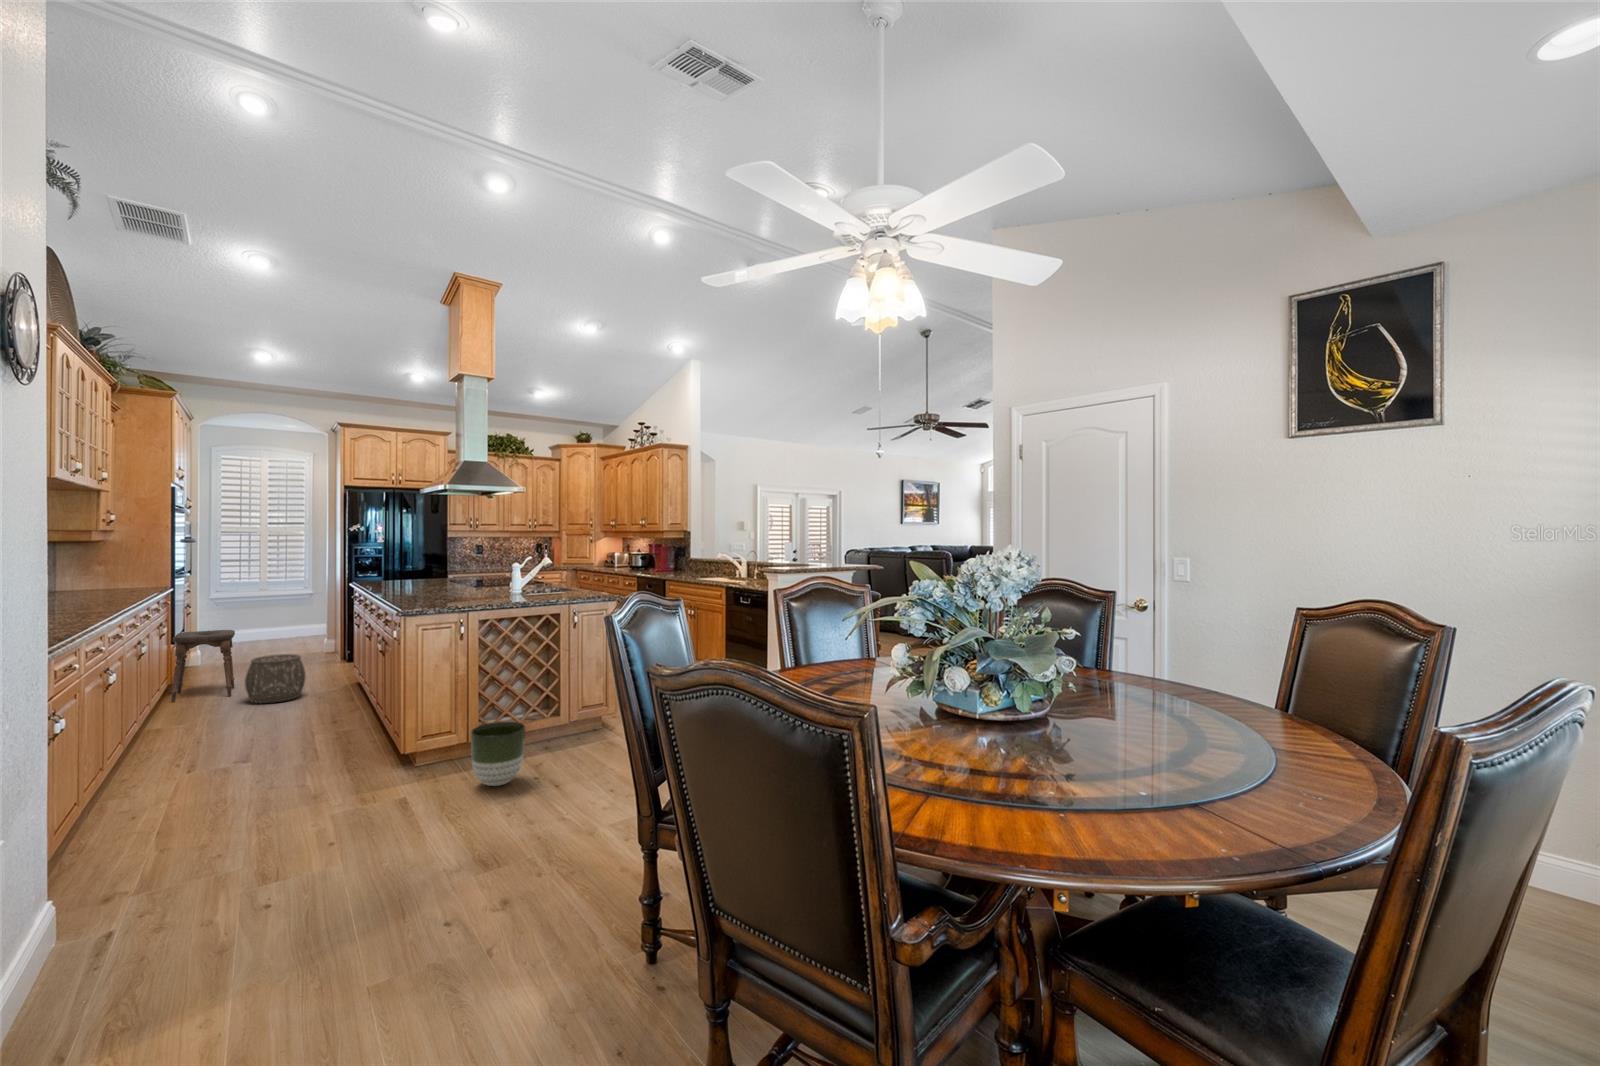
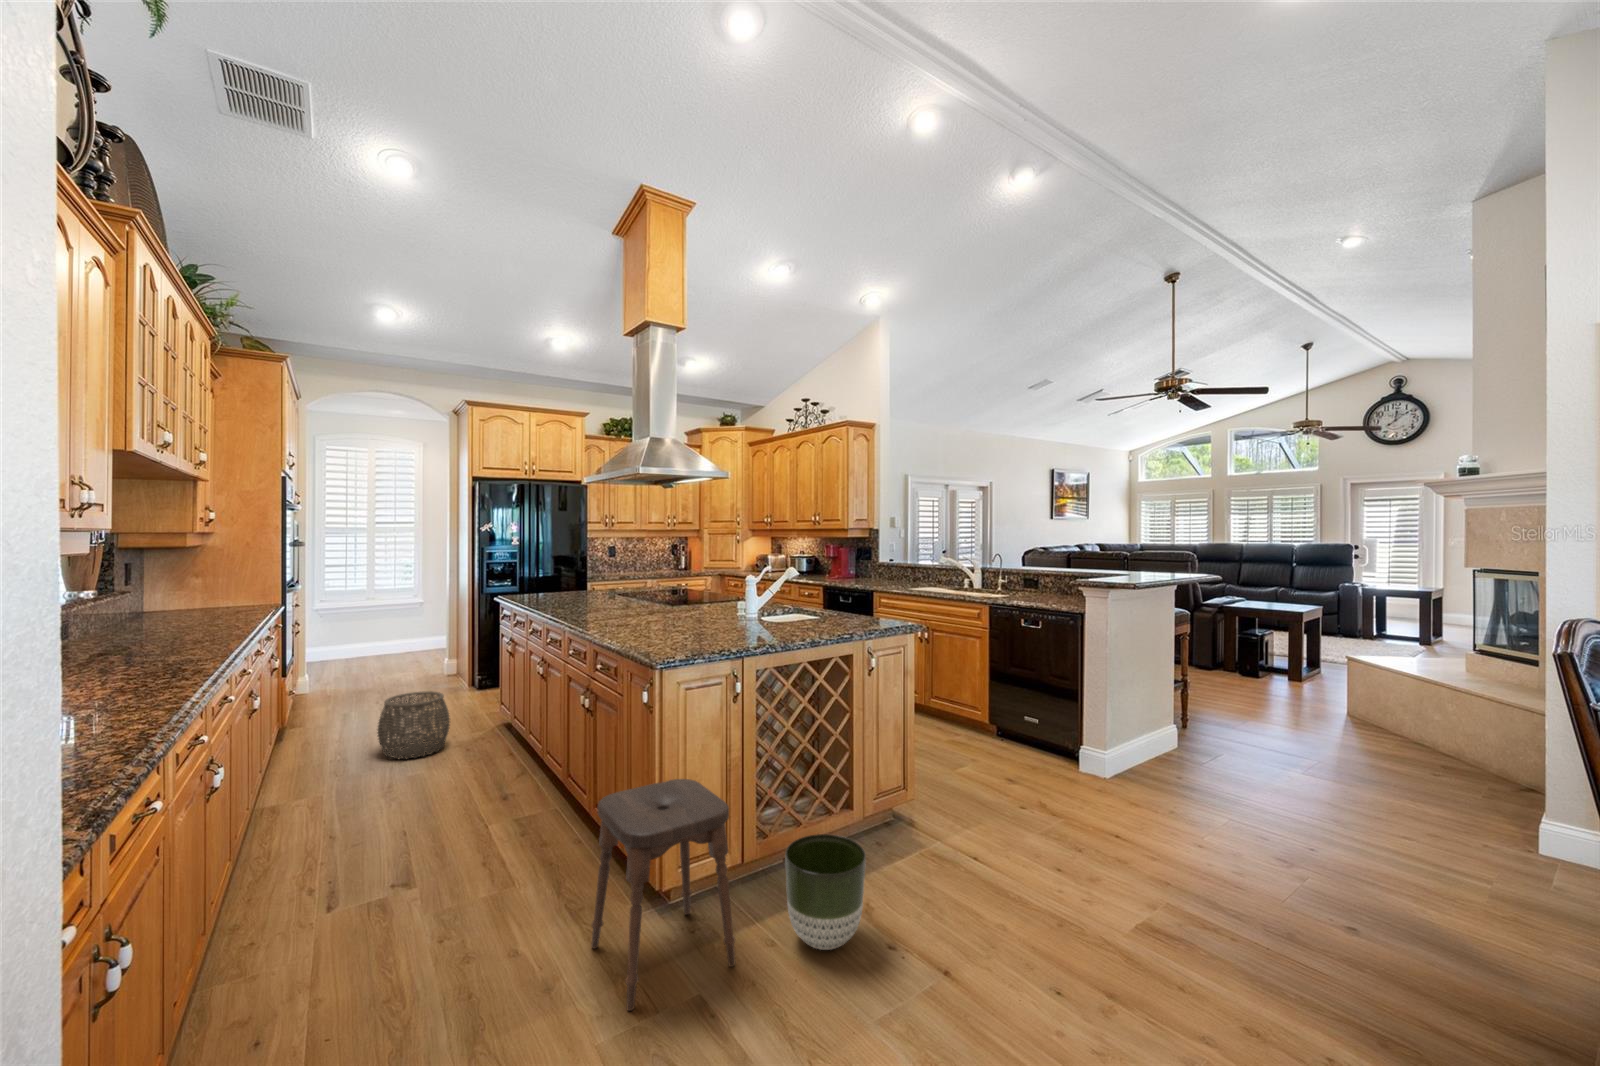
stool: present [171,630,235,702] -> present [591,779,736,1011]

